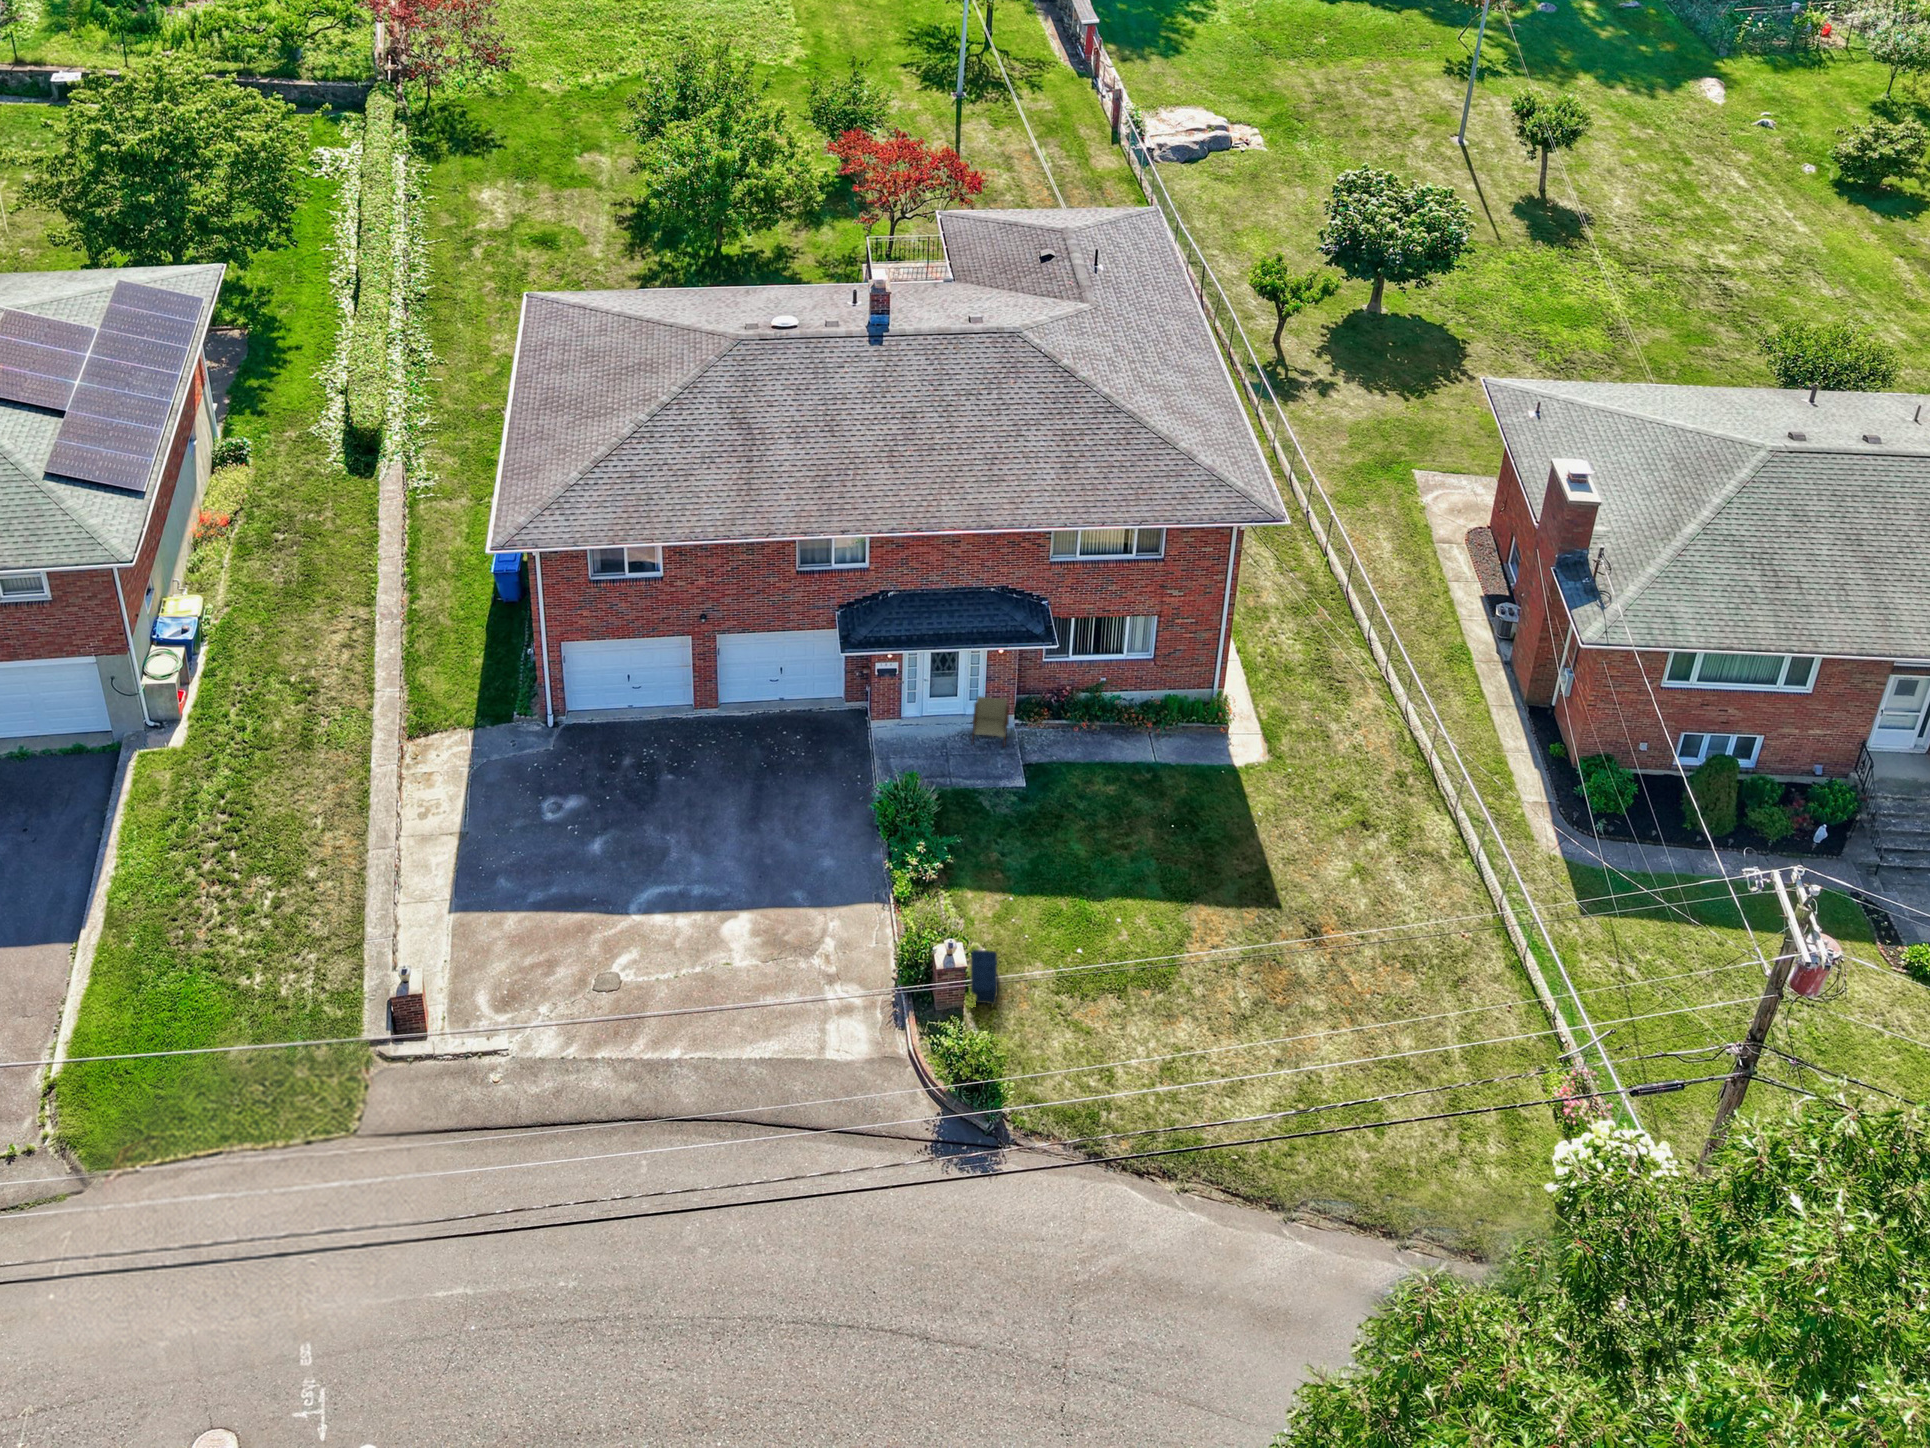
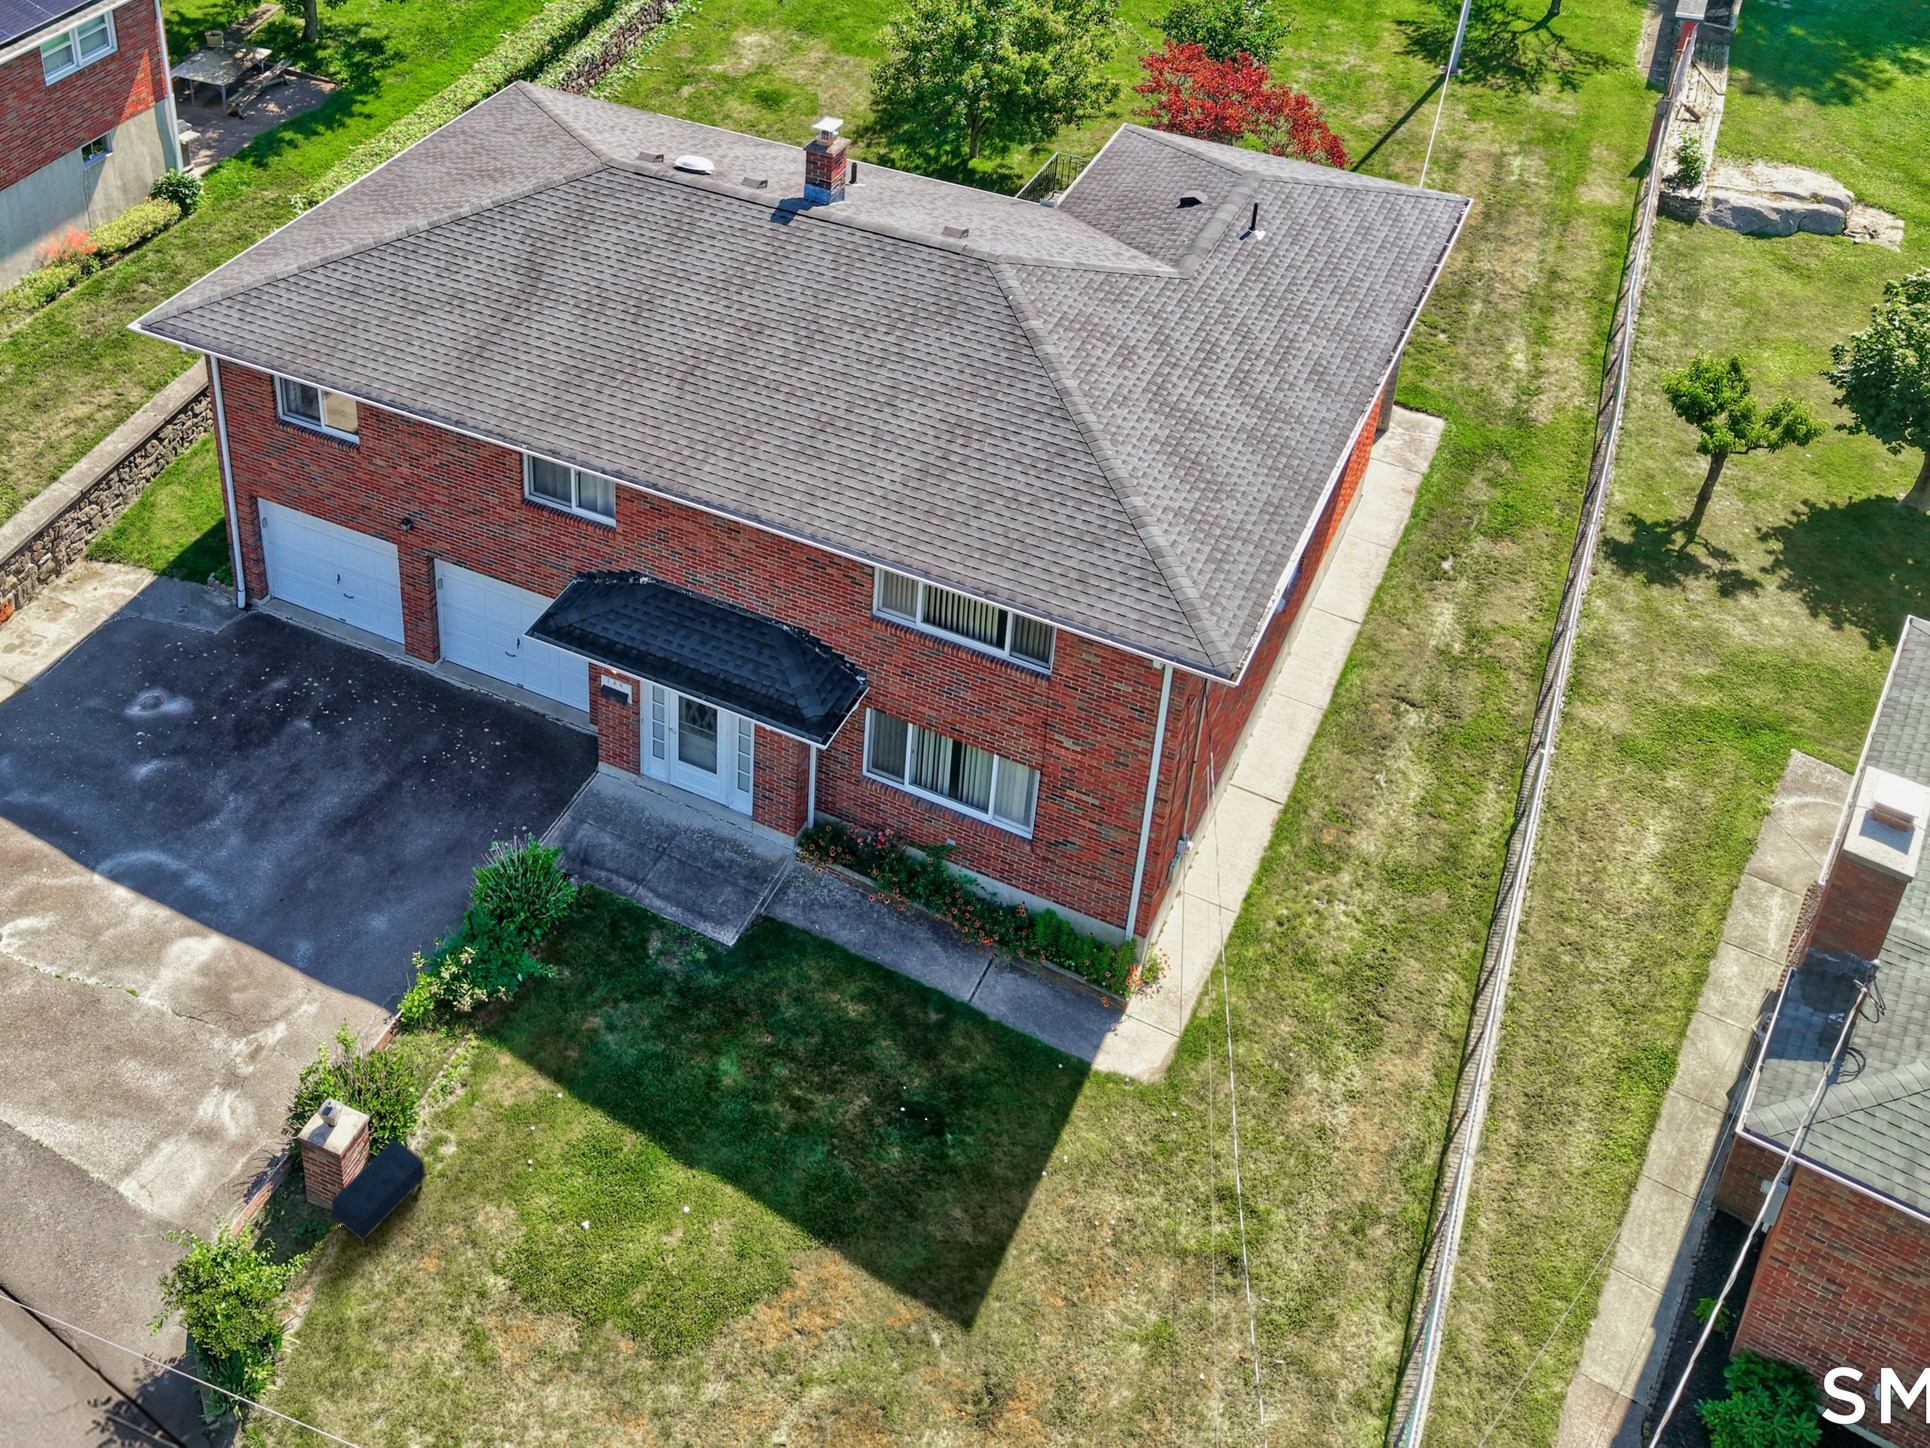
lounge chair: present [972,696,1009,743] -> none [715,782,786,875]

